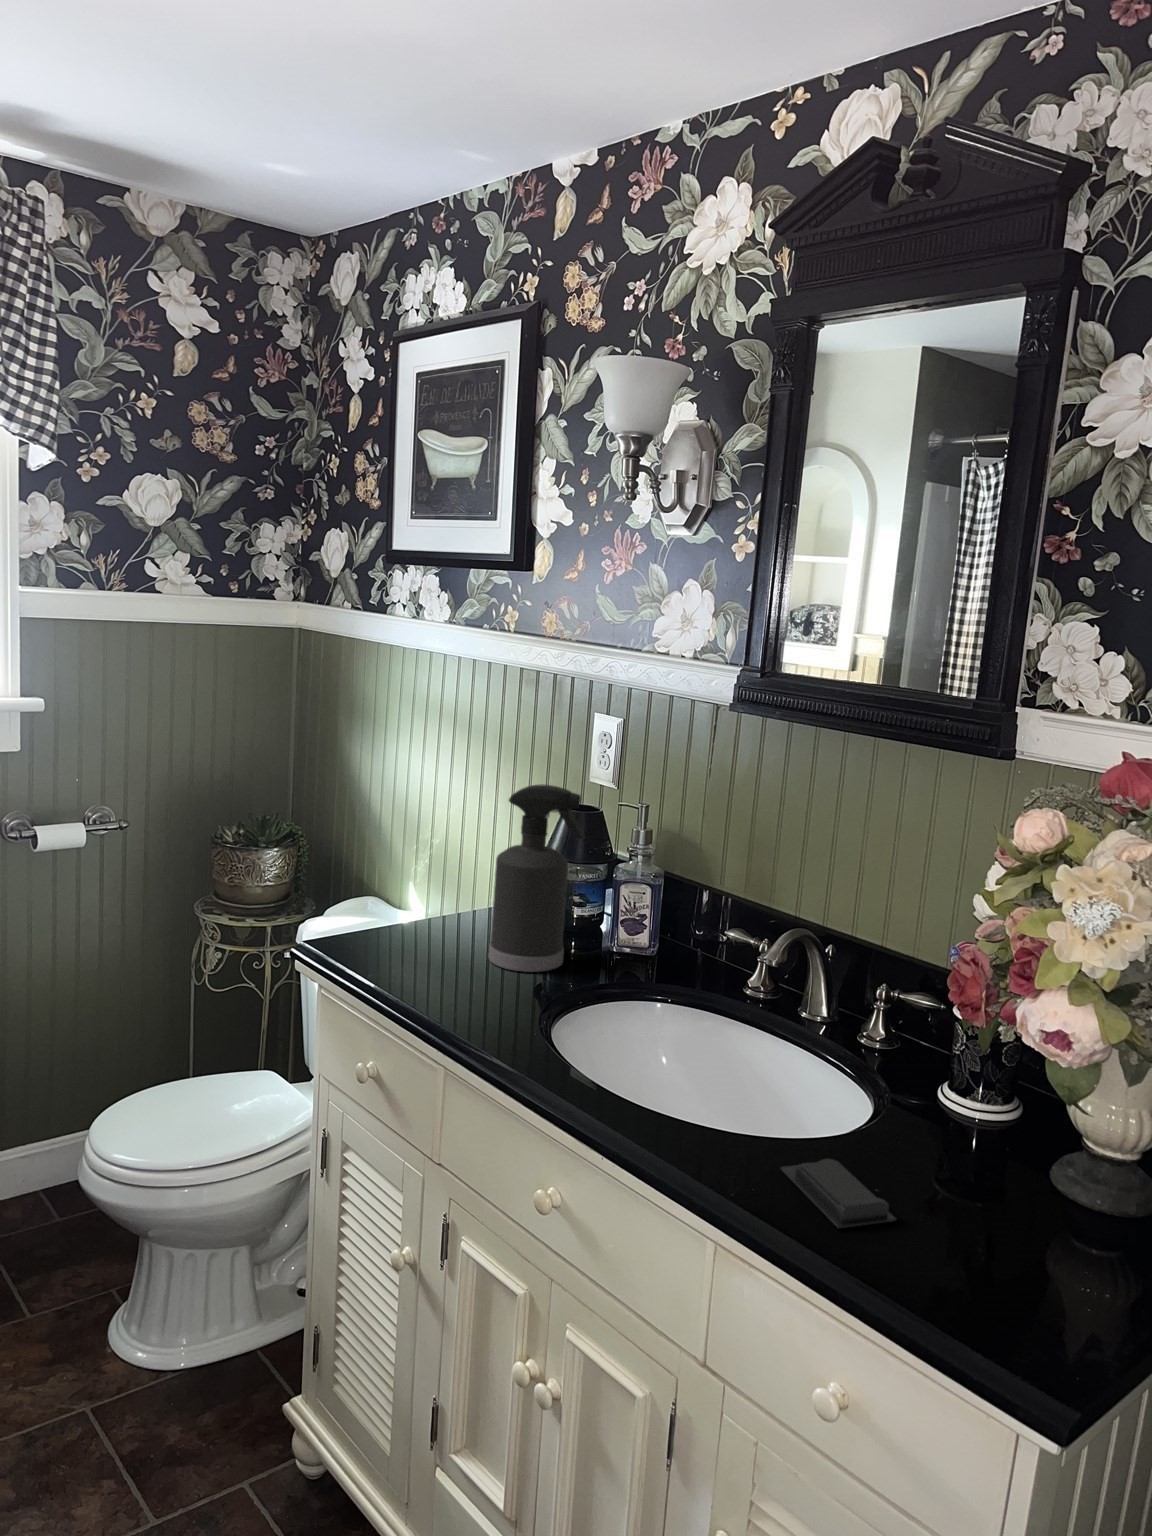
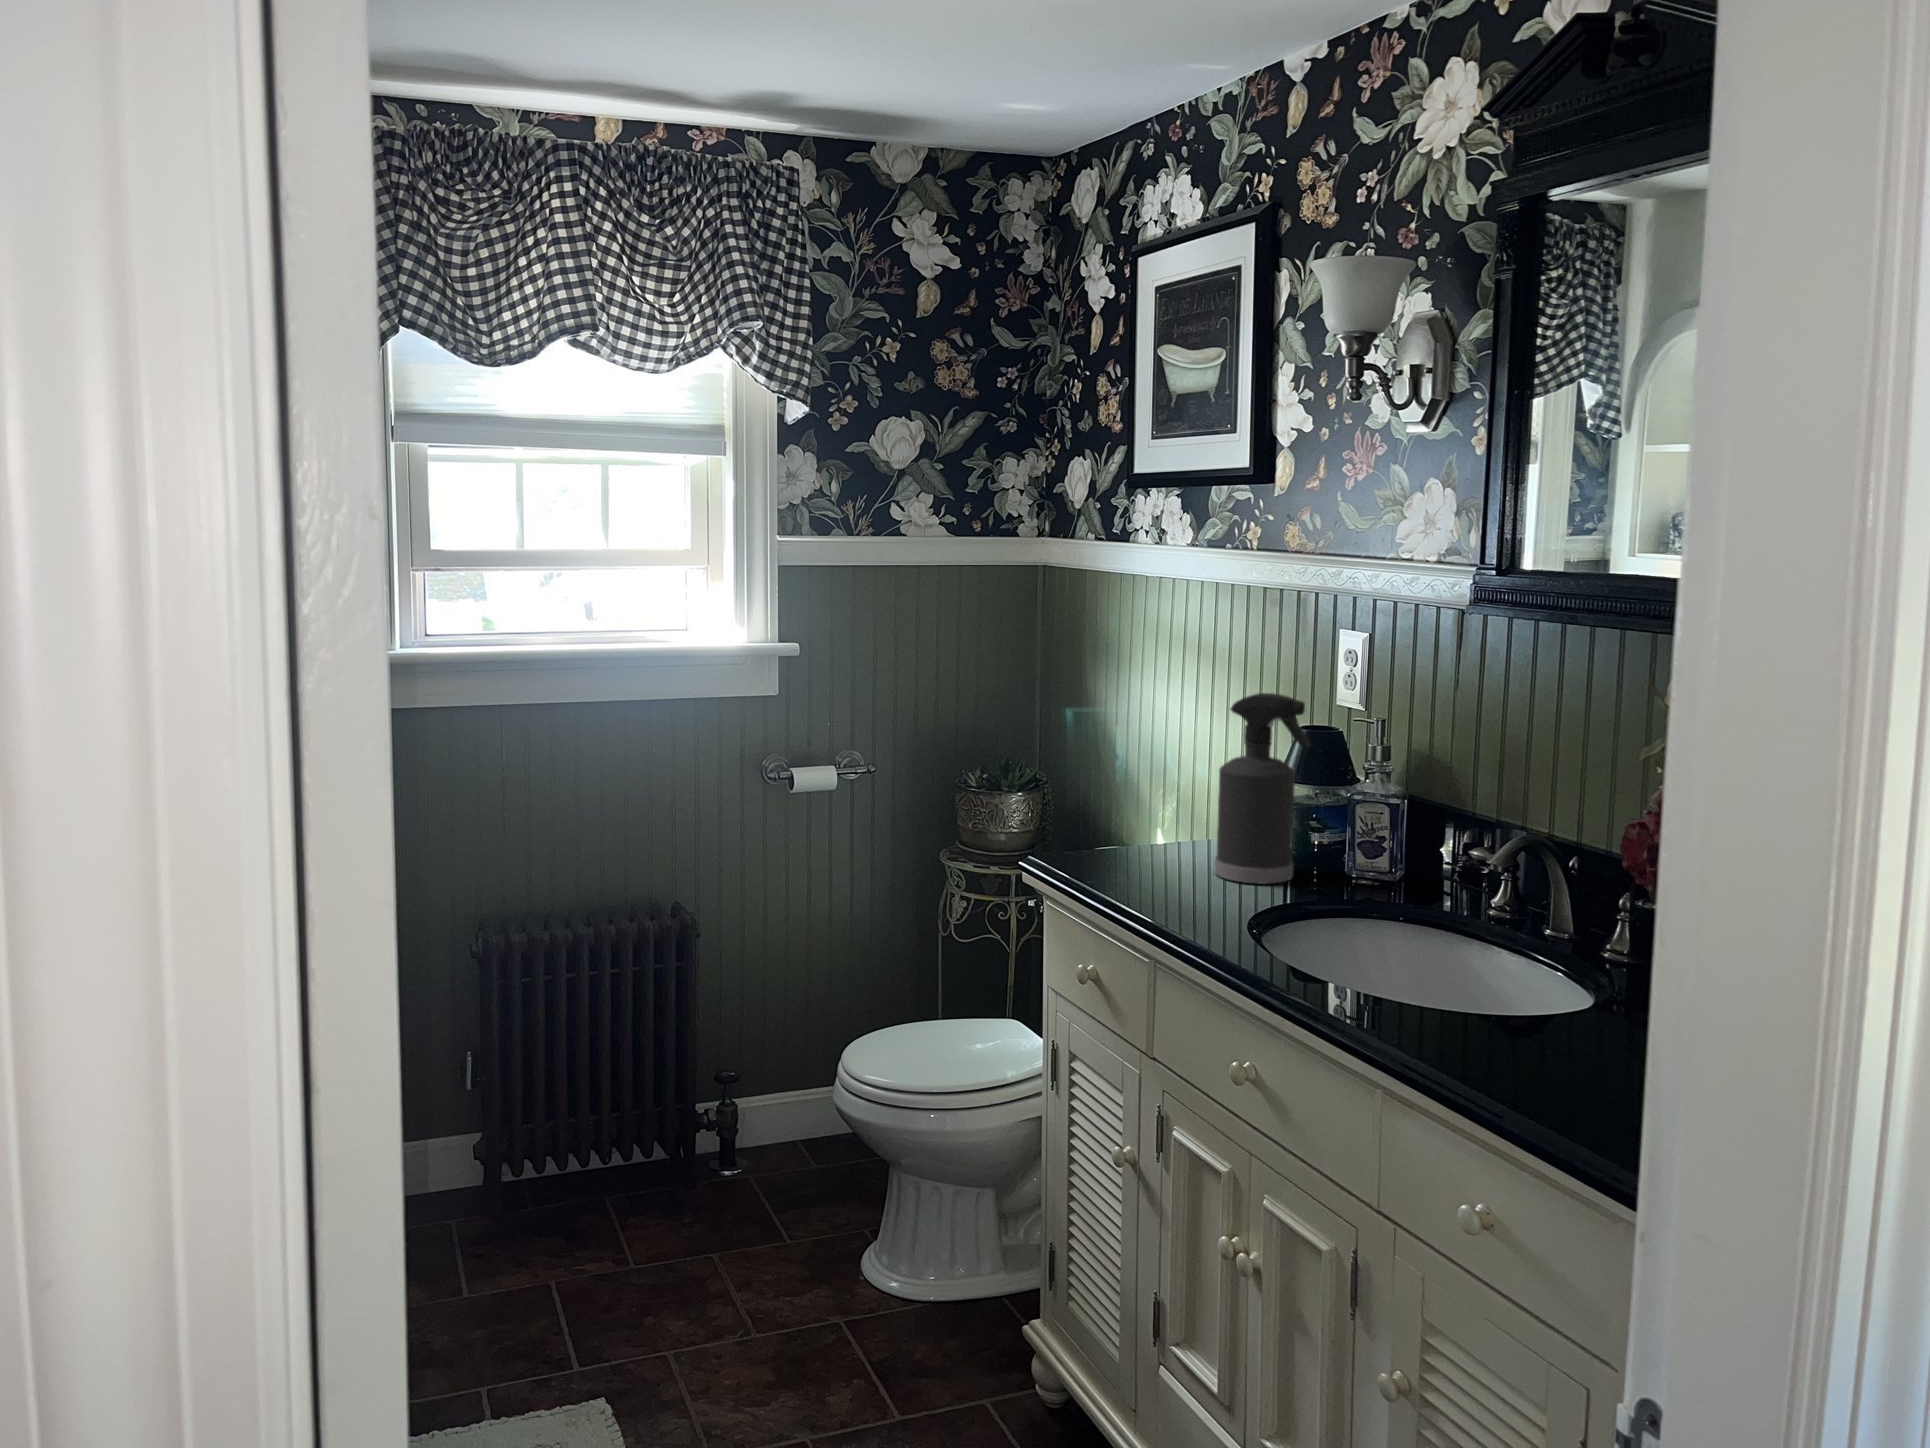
soap bar: present [781,1159,896,1228] -> none [1464,1025,1570,1074]

